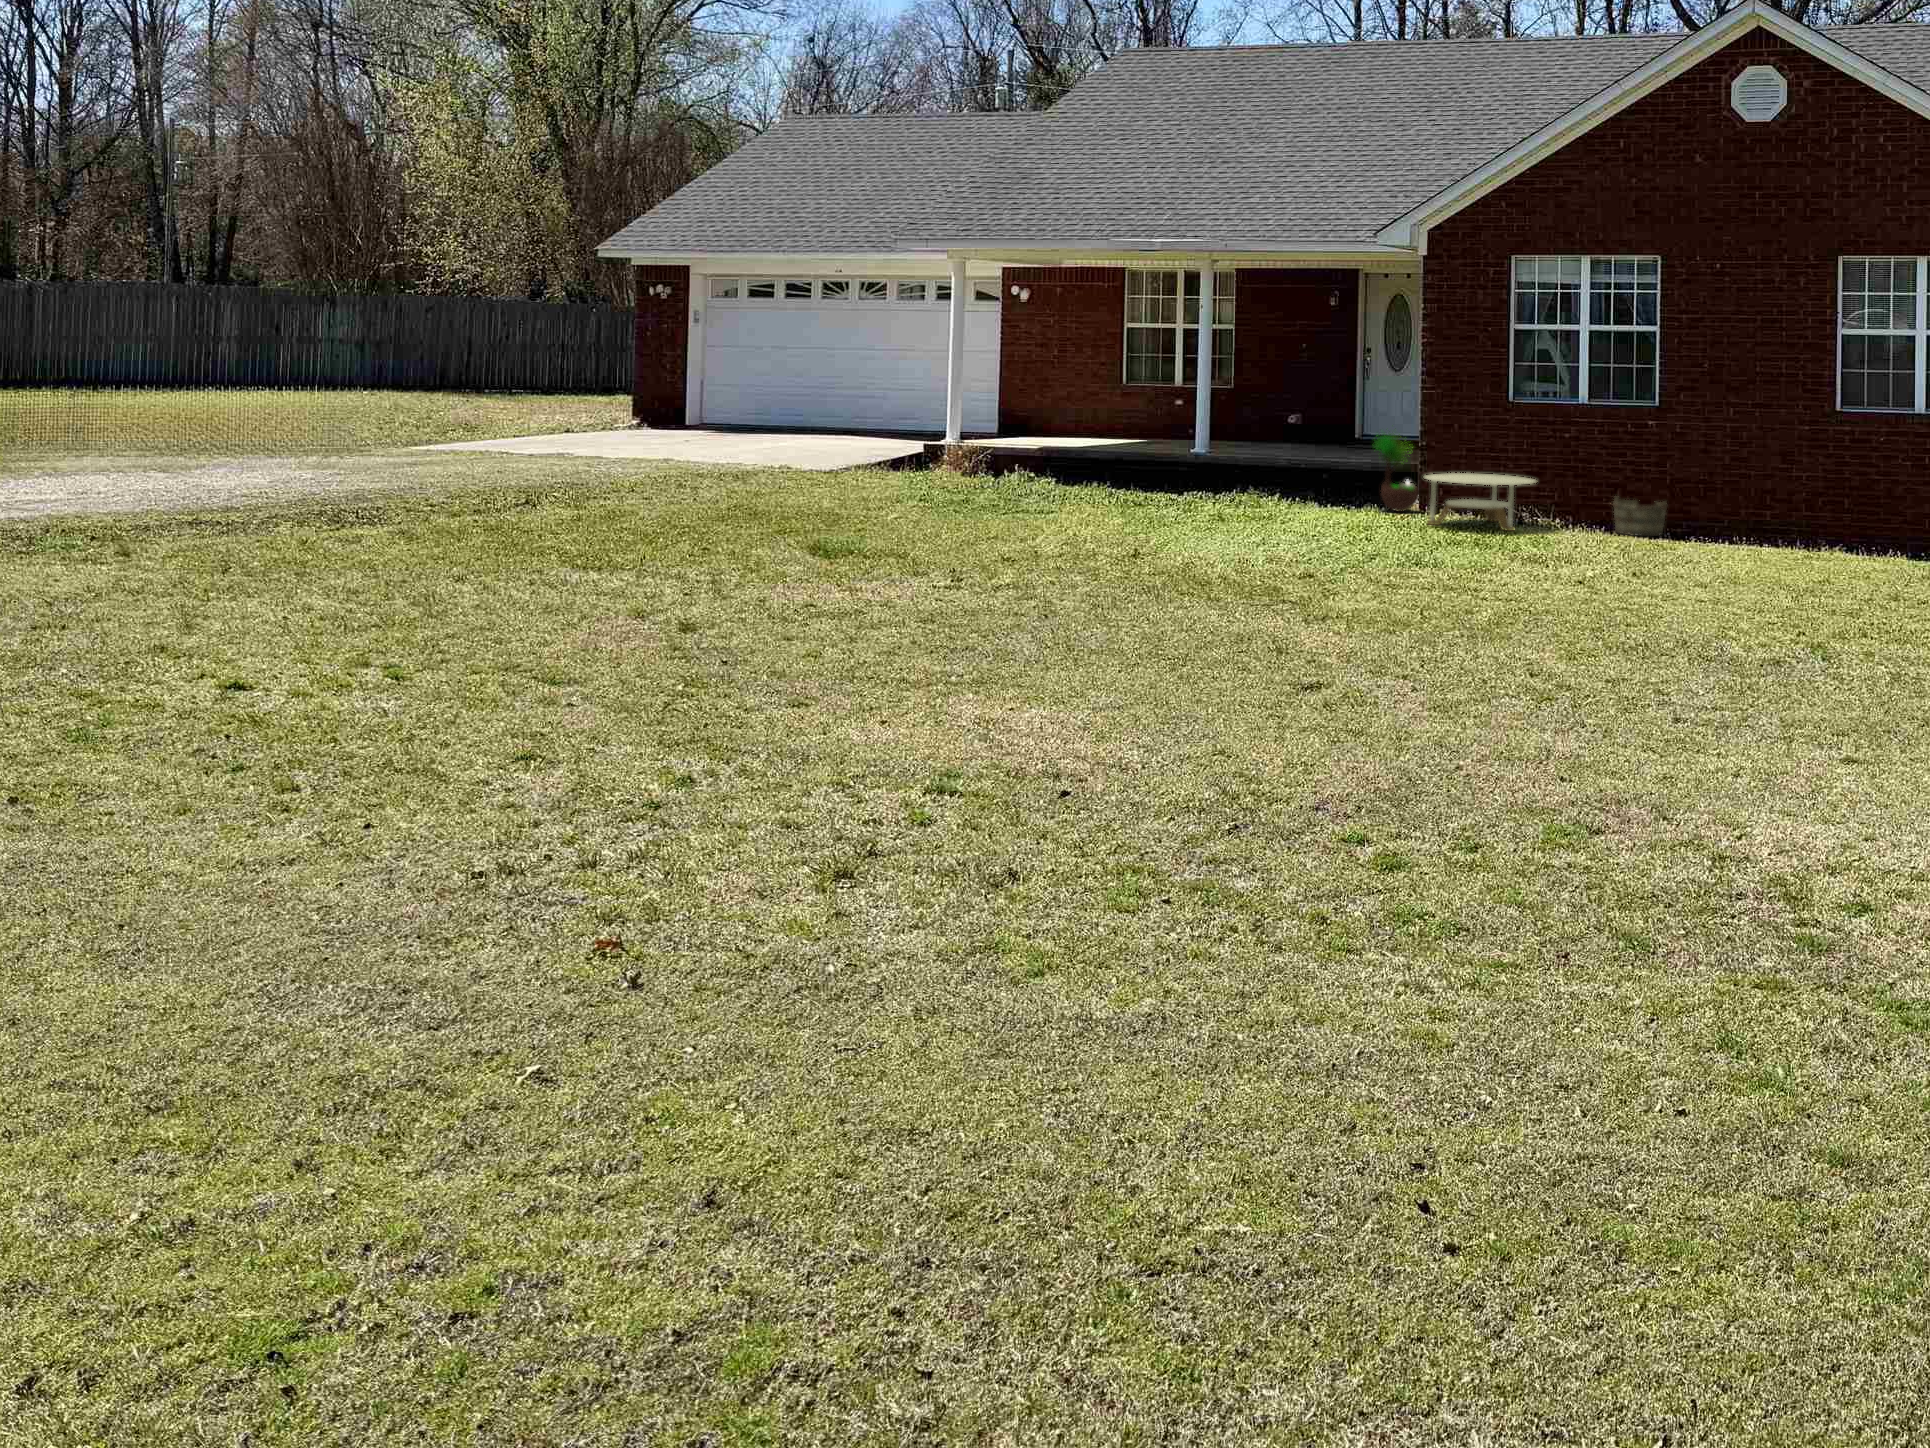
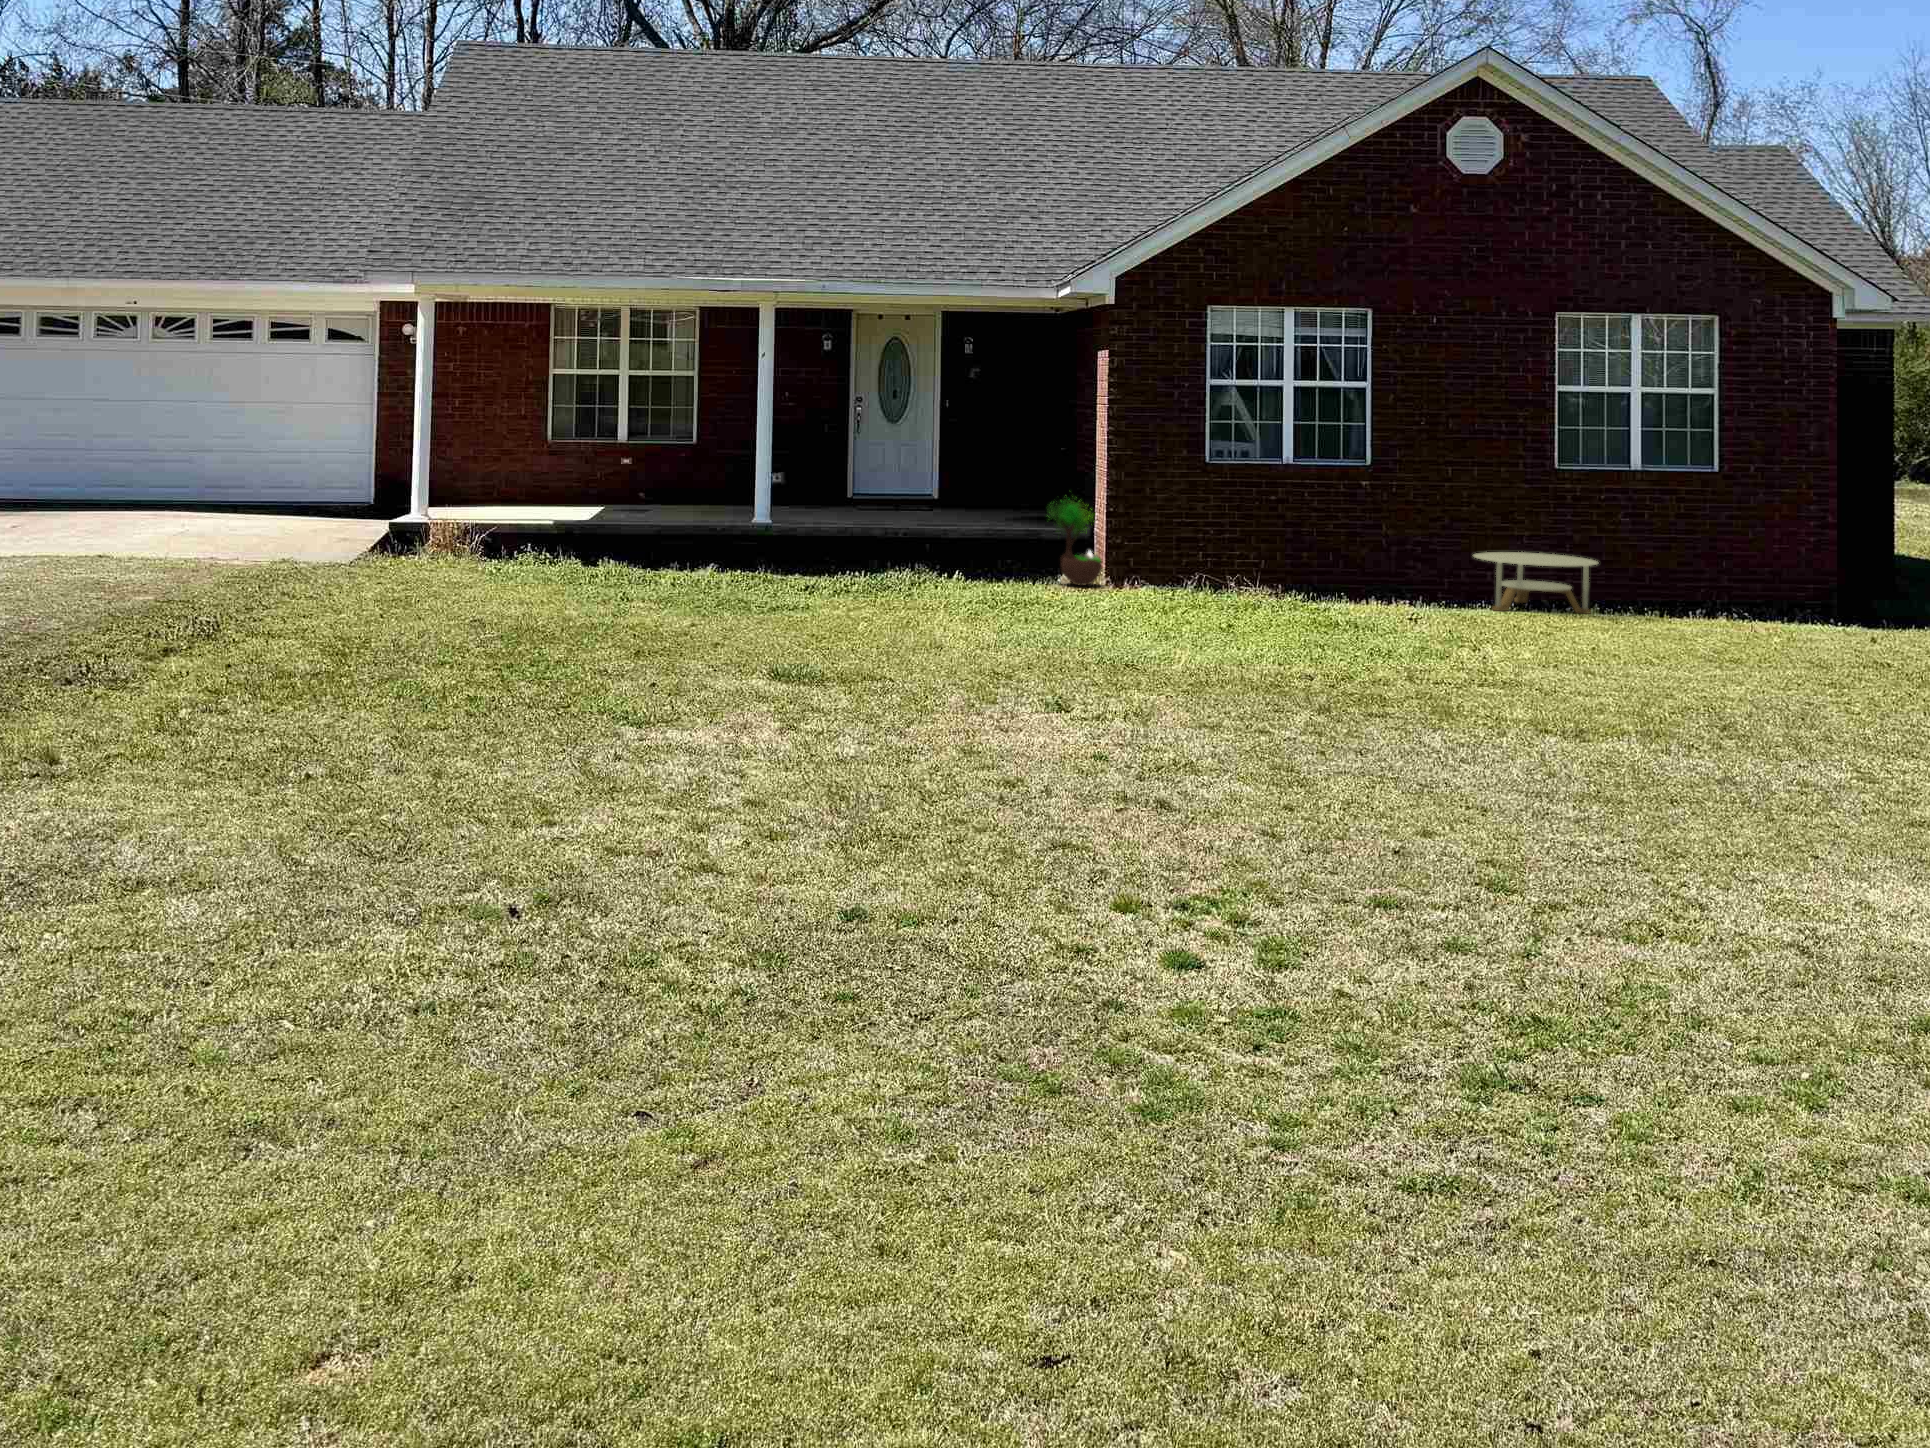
round table: present [1425,473,1536,531] -> present [1474,552,1598,614]
bucket: present [1610,497,1667,536] -> none [1335,561,1394,602]

